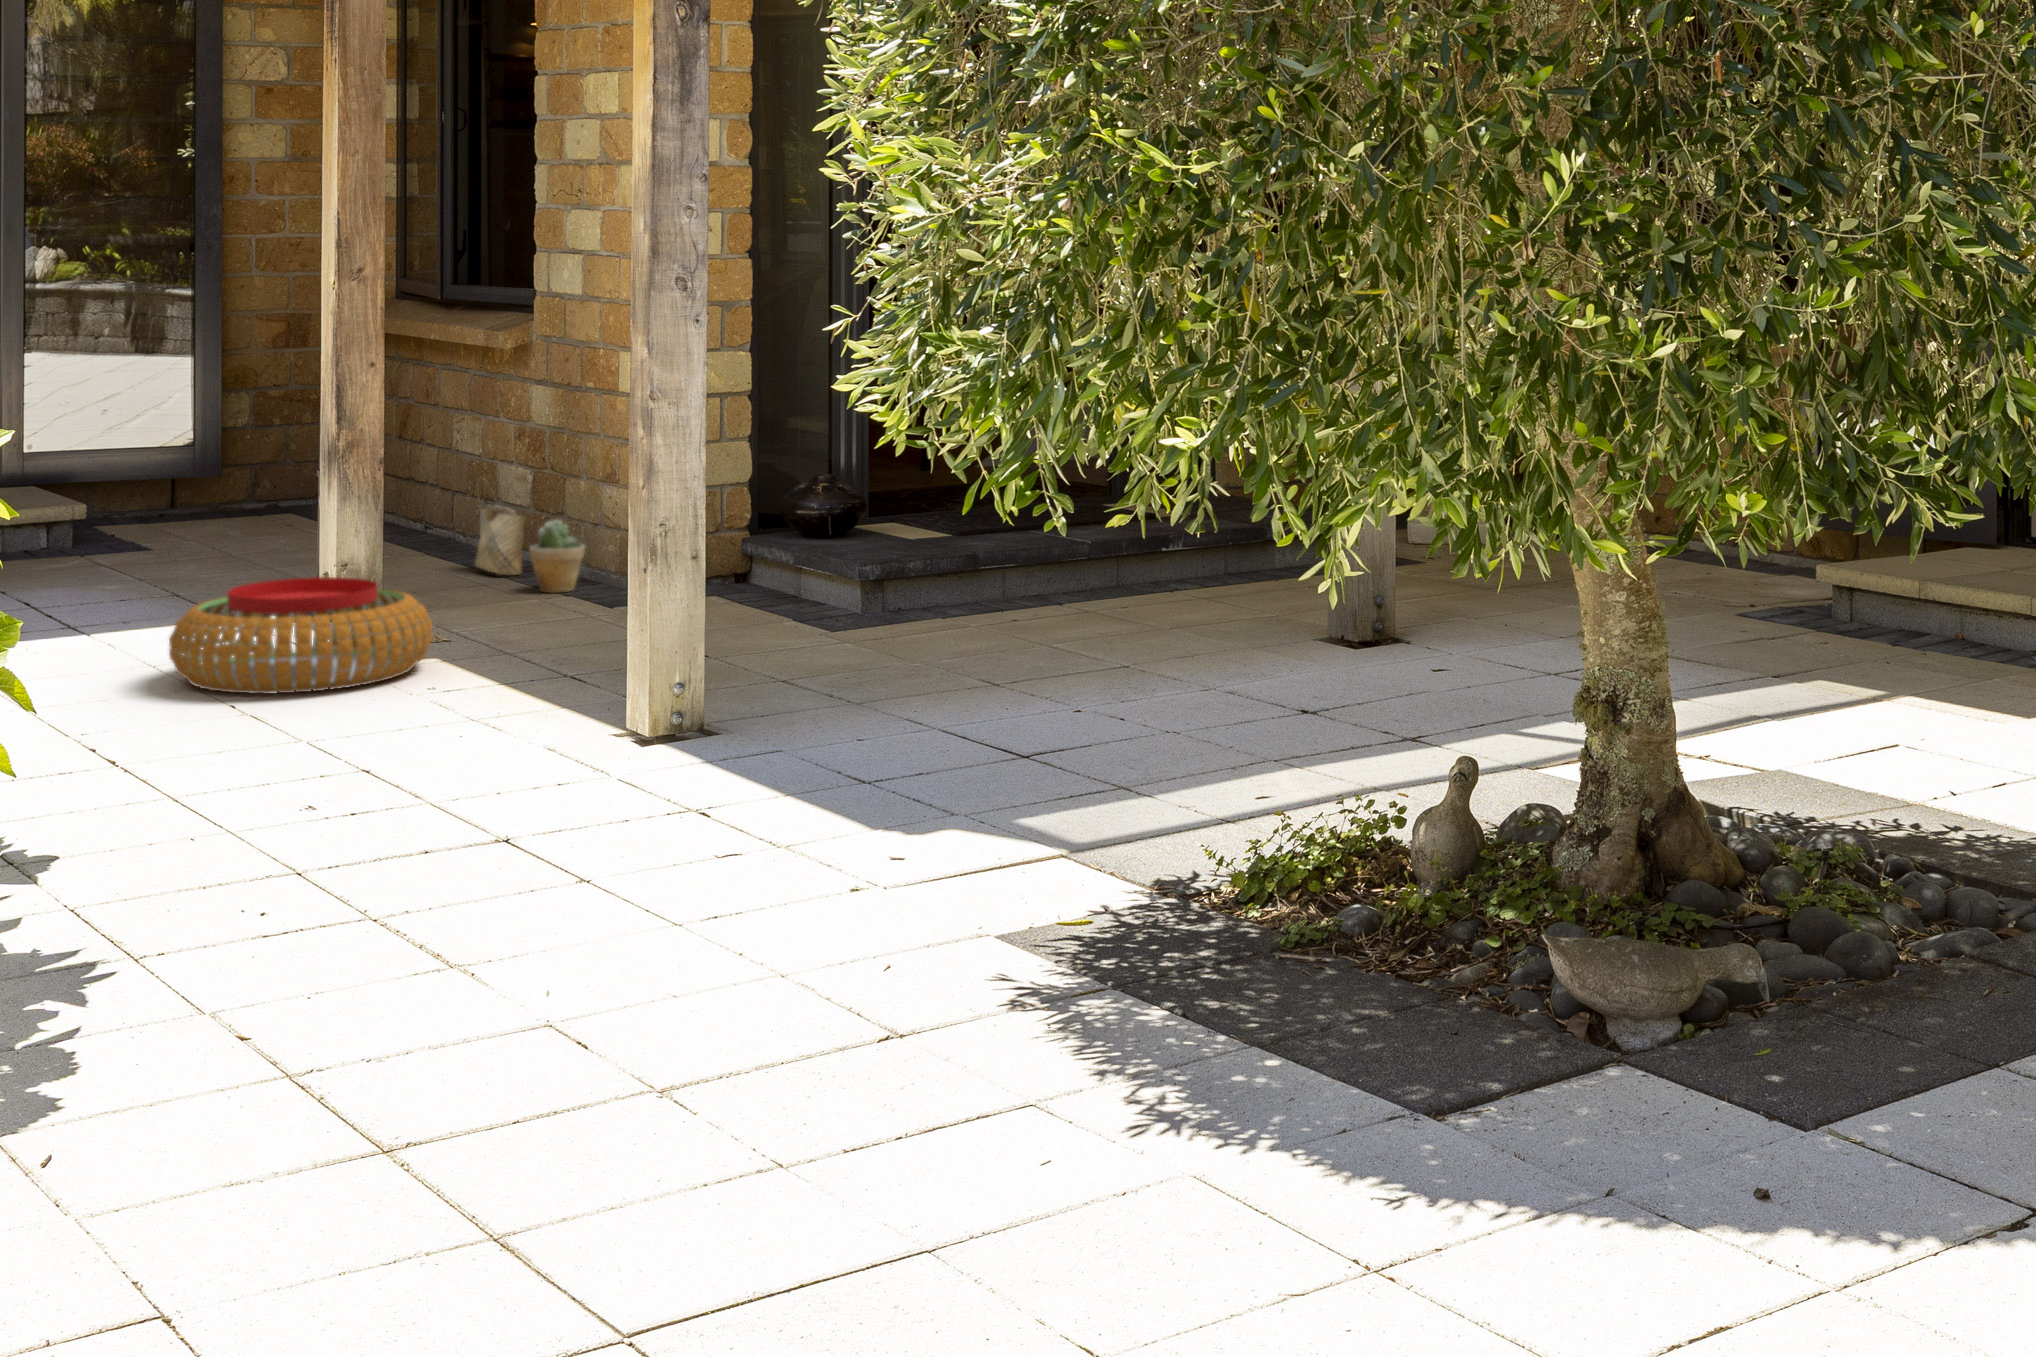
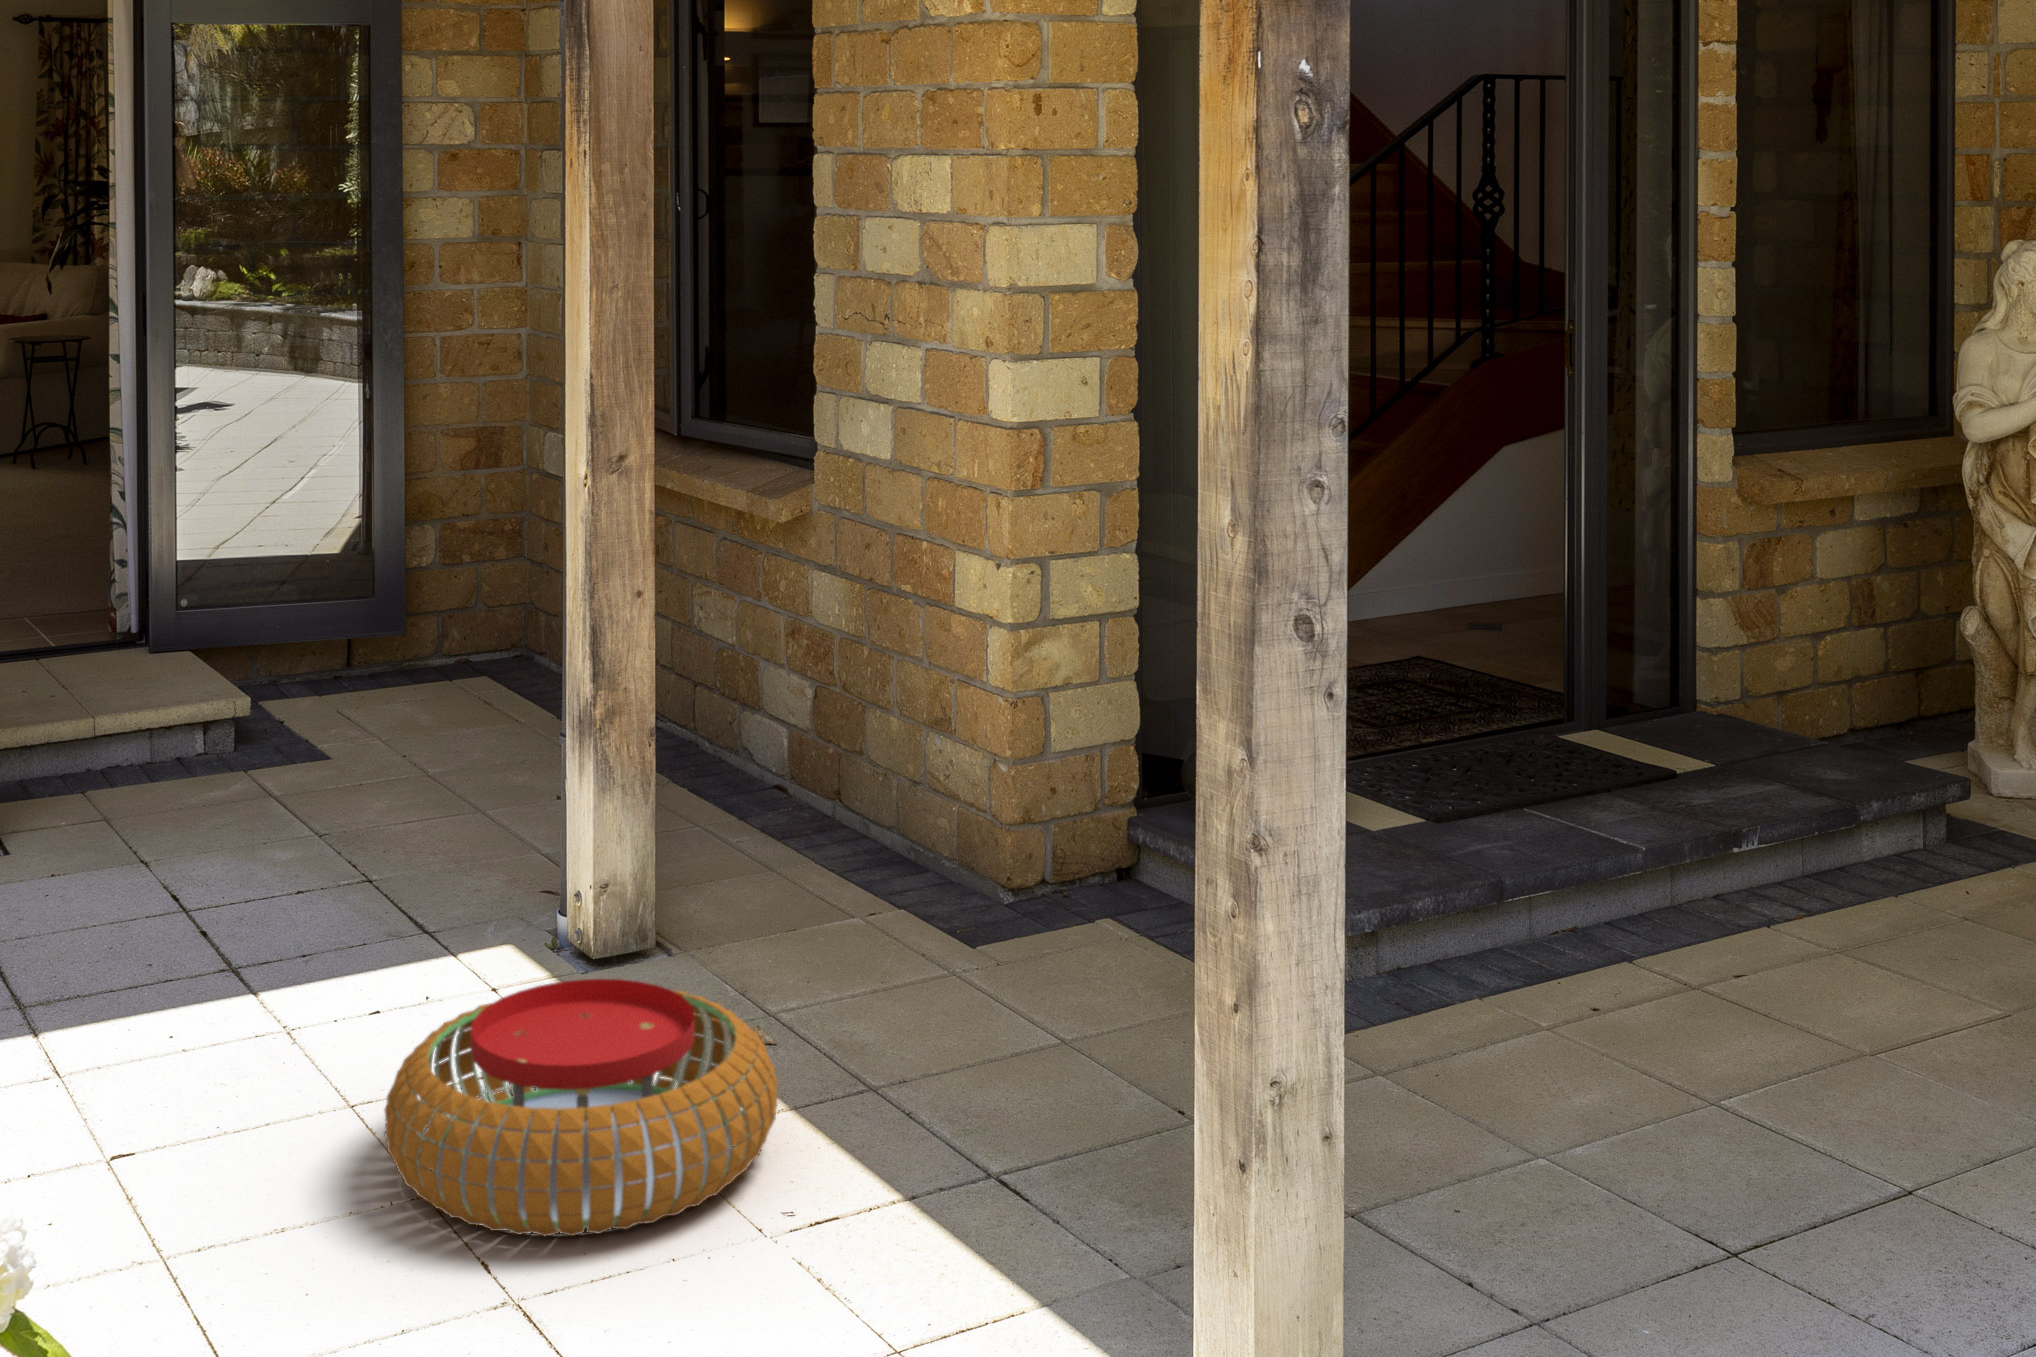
woven basket: present [475,478,526,575] -> none [740,700,812,841]
potted plant: present [530,520,585,593] -> none [833,785,908,894]

